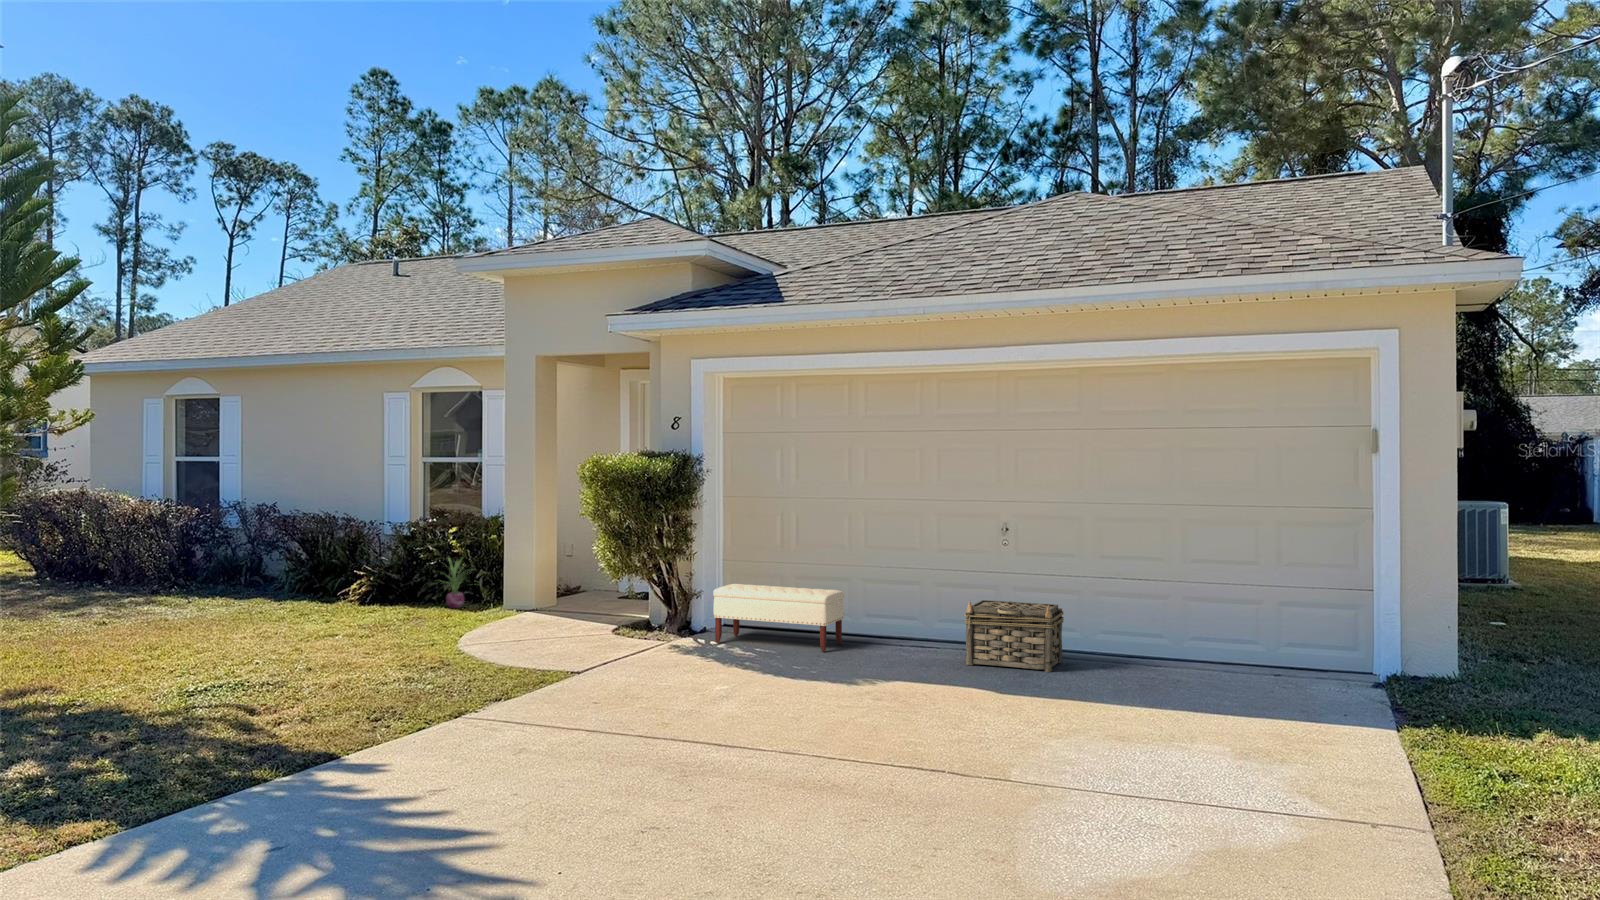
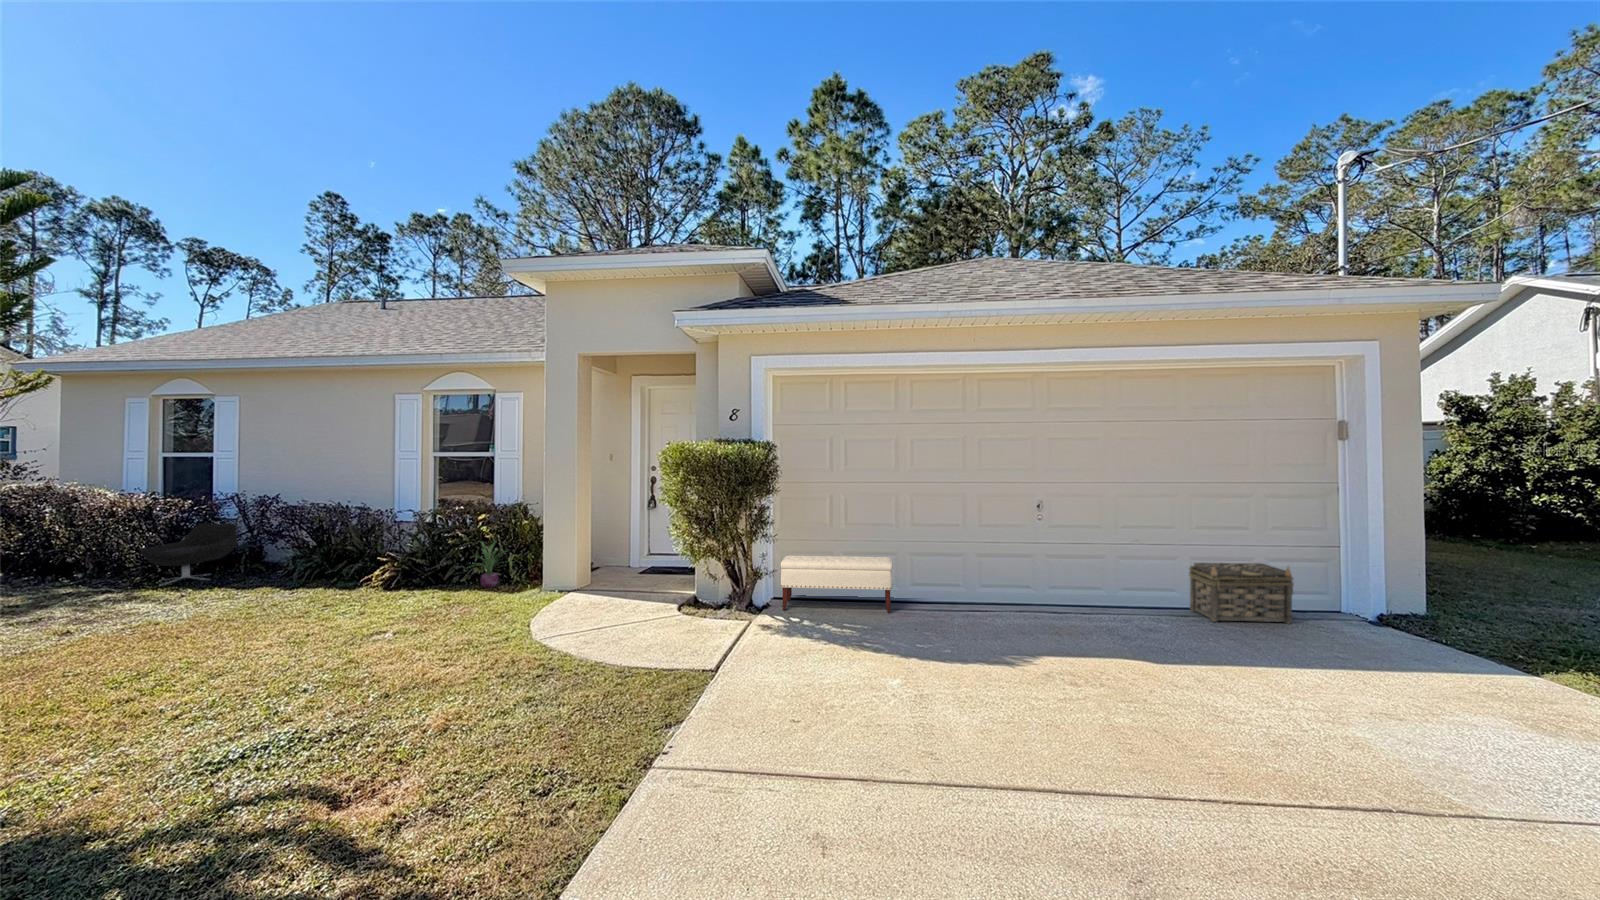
lounge chair: none [156,530,237,590] -> present [141,523,238,580]
basket: present [964,600,1064,672] -> present [1189,563,1294,624]

